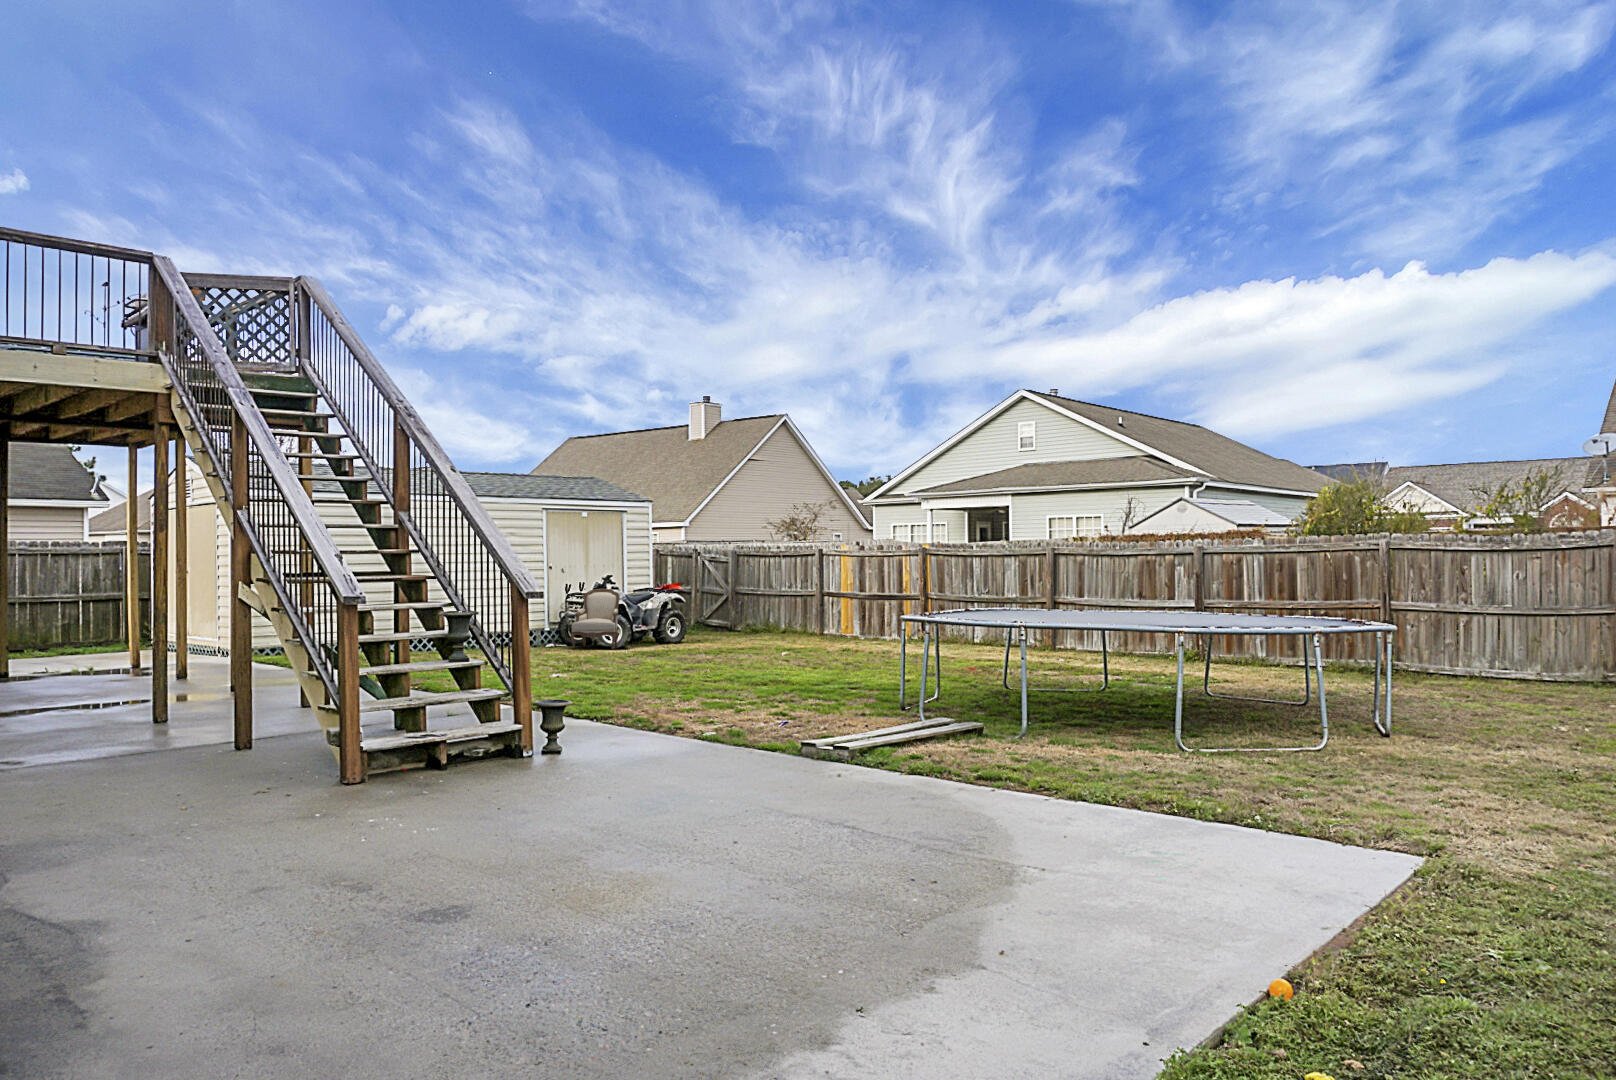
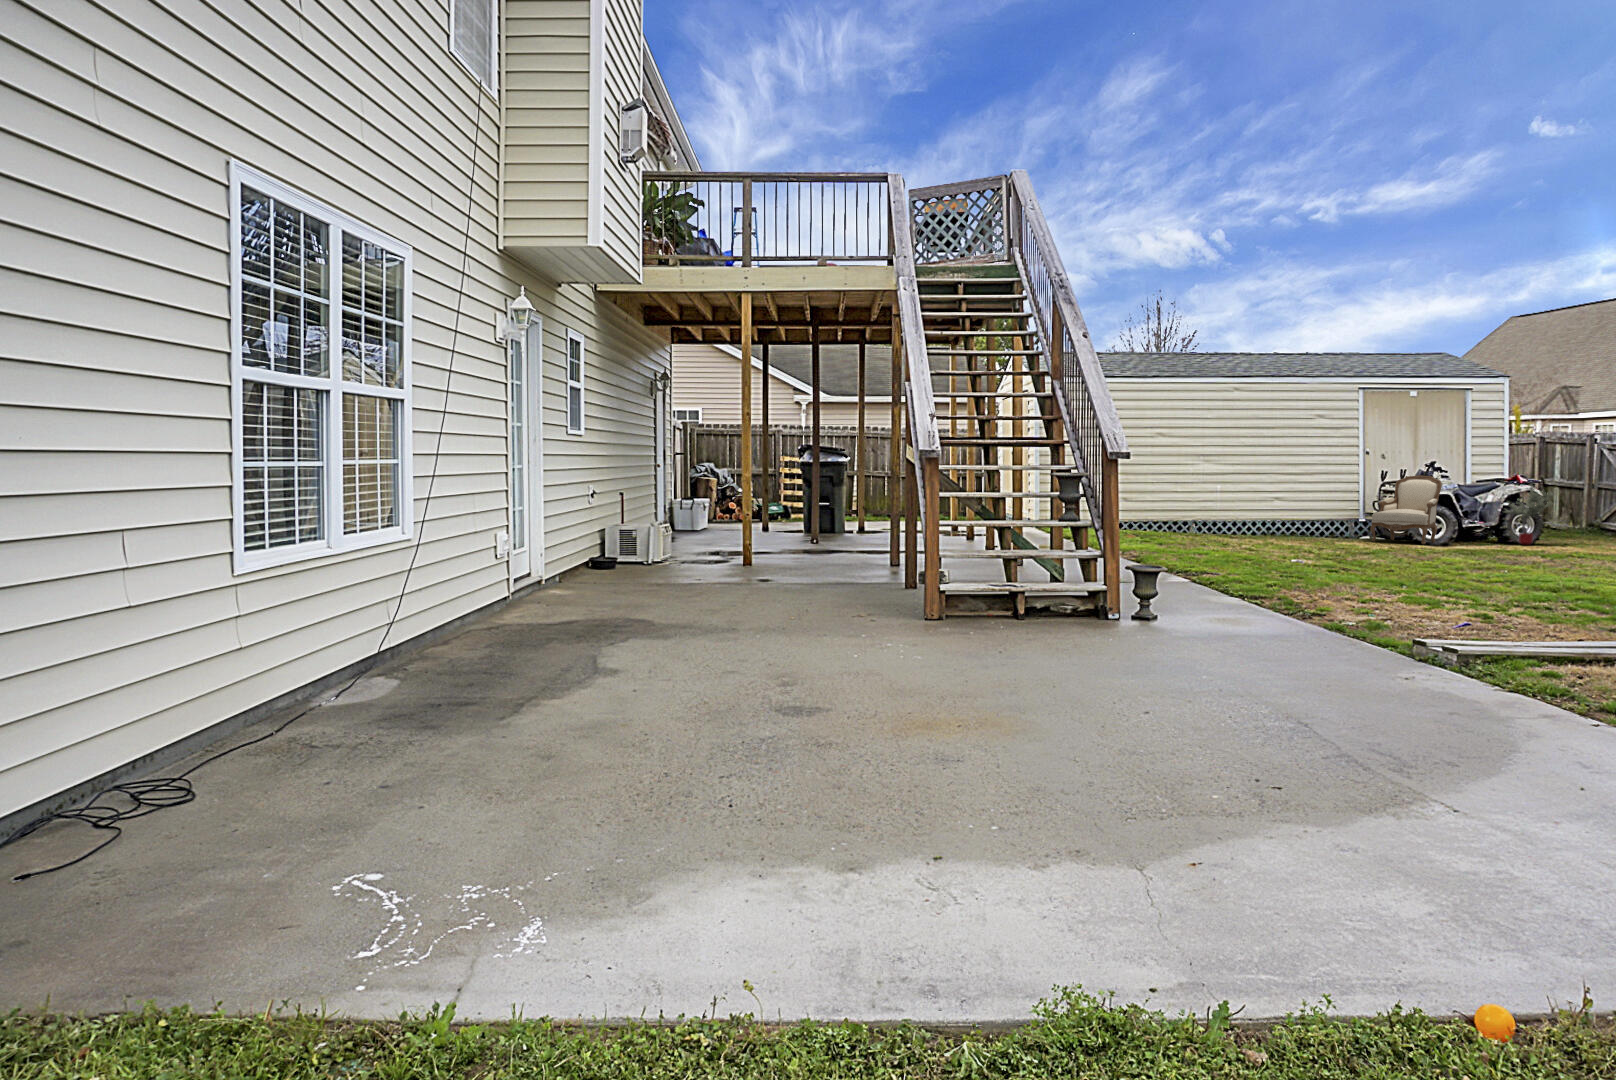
potted tree: none [660,594,692,644] -> present [1504,485,1553,545]

